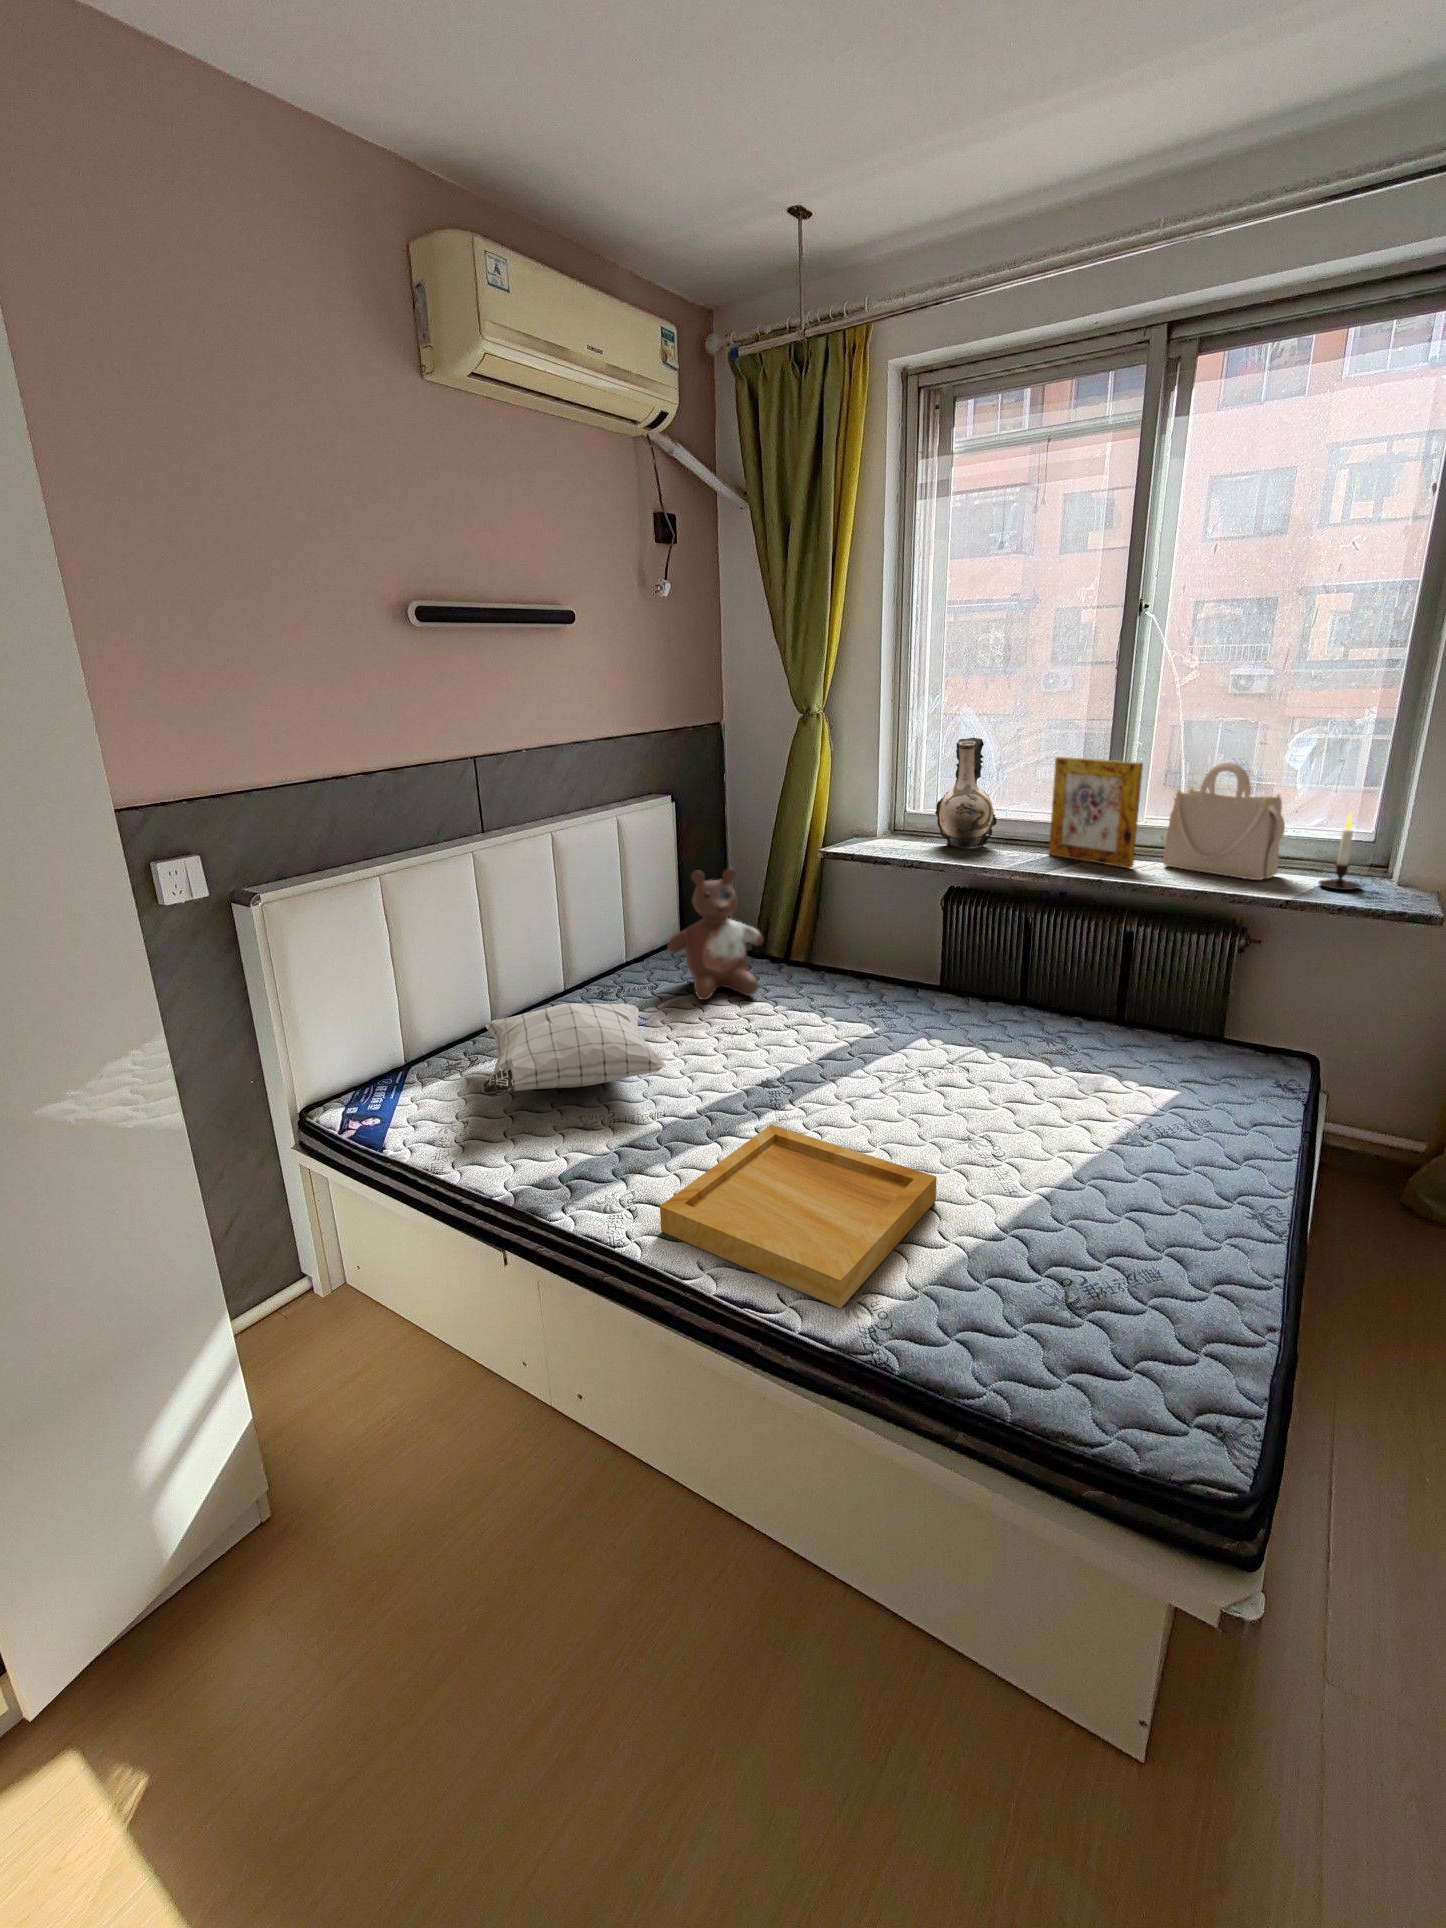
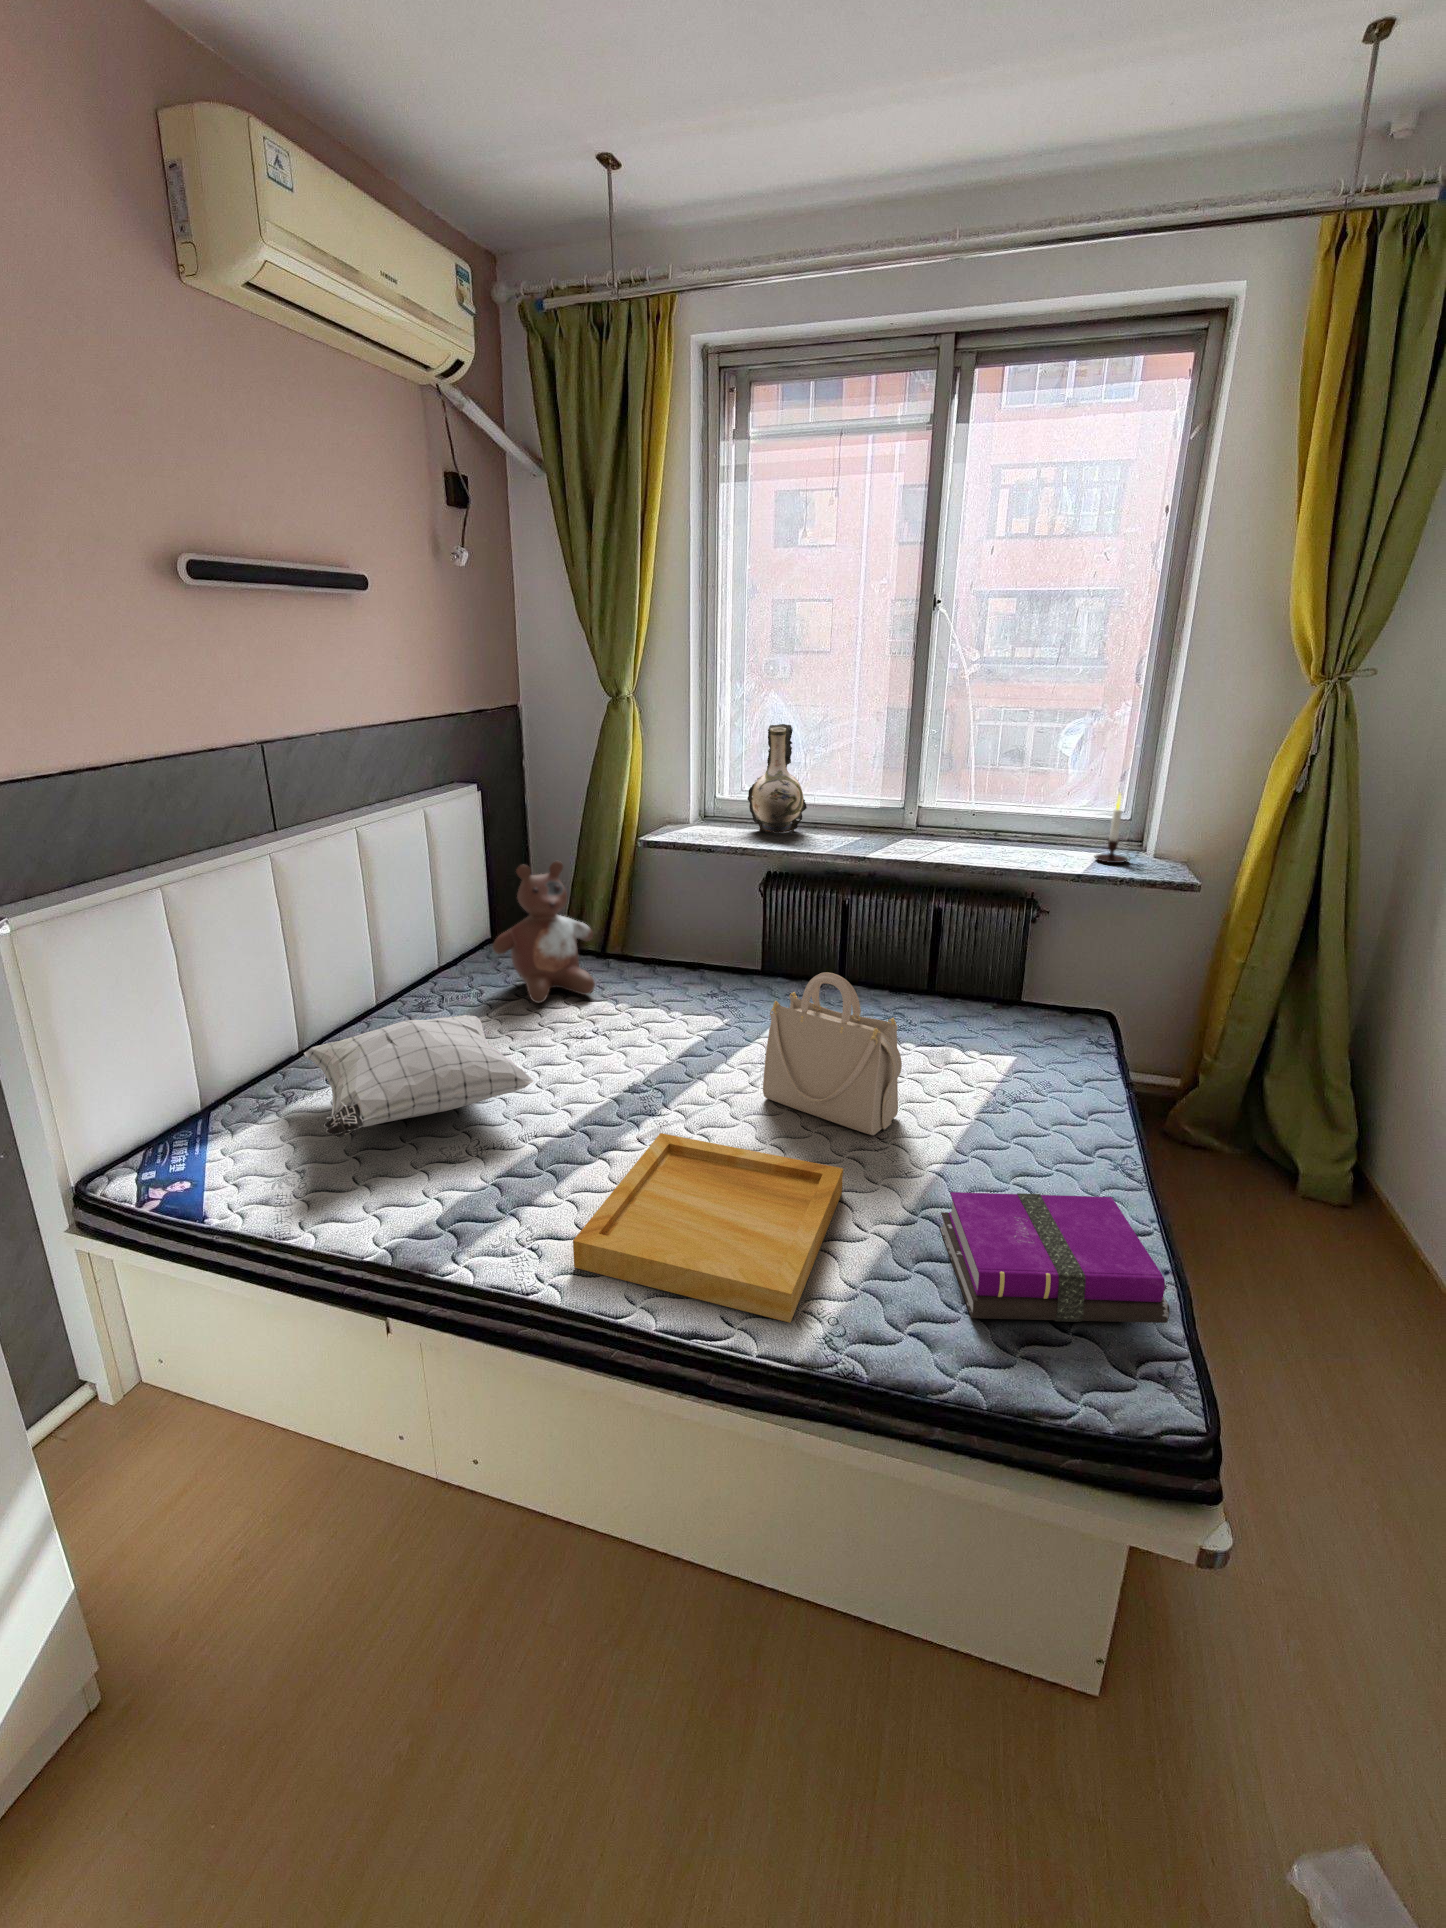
picture frame: present [1049,757,1143,868] -> none [857,743,945,849]
handbag: present [1163,763,1285,880] -> present [763,972,902,1135]
notebook: none [1026,1211,1249,1376] -> present [940,1192,1170,1323]

